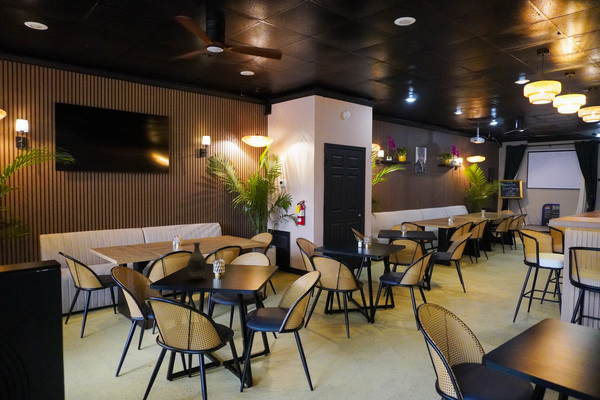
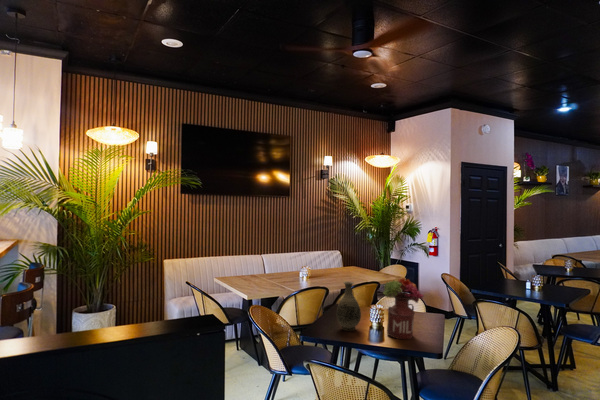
flower arrangement: none [220,237,251,282] -> present [383,278,423,339]

